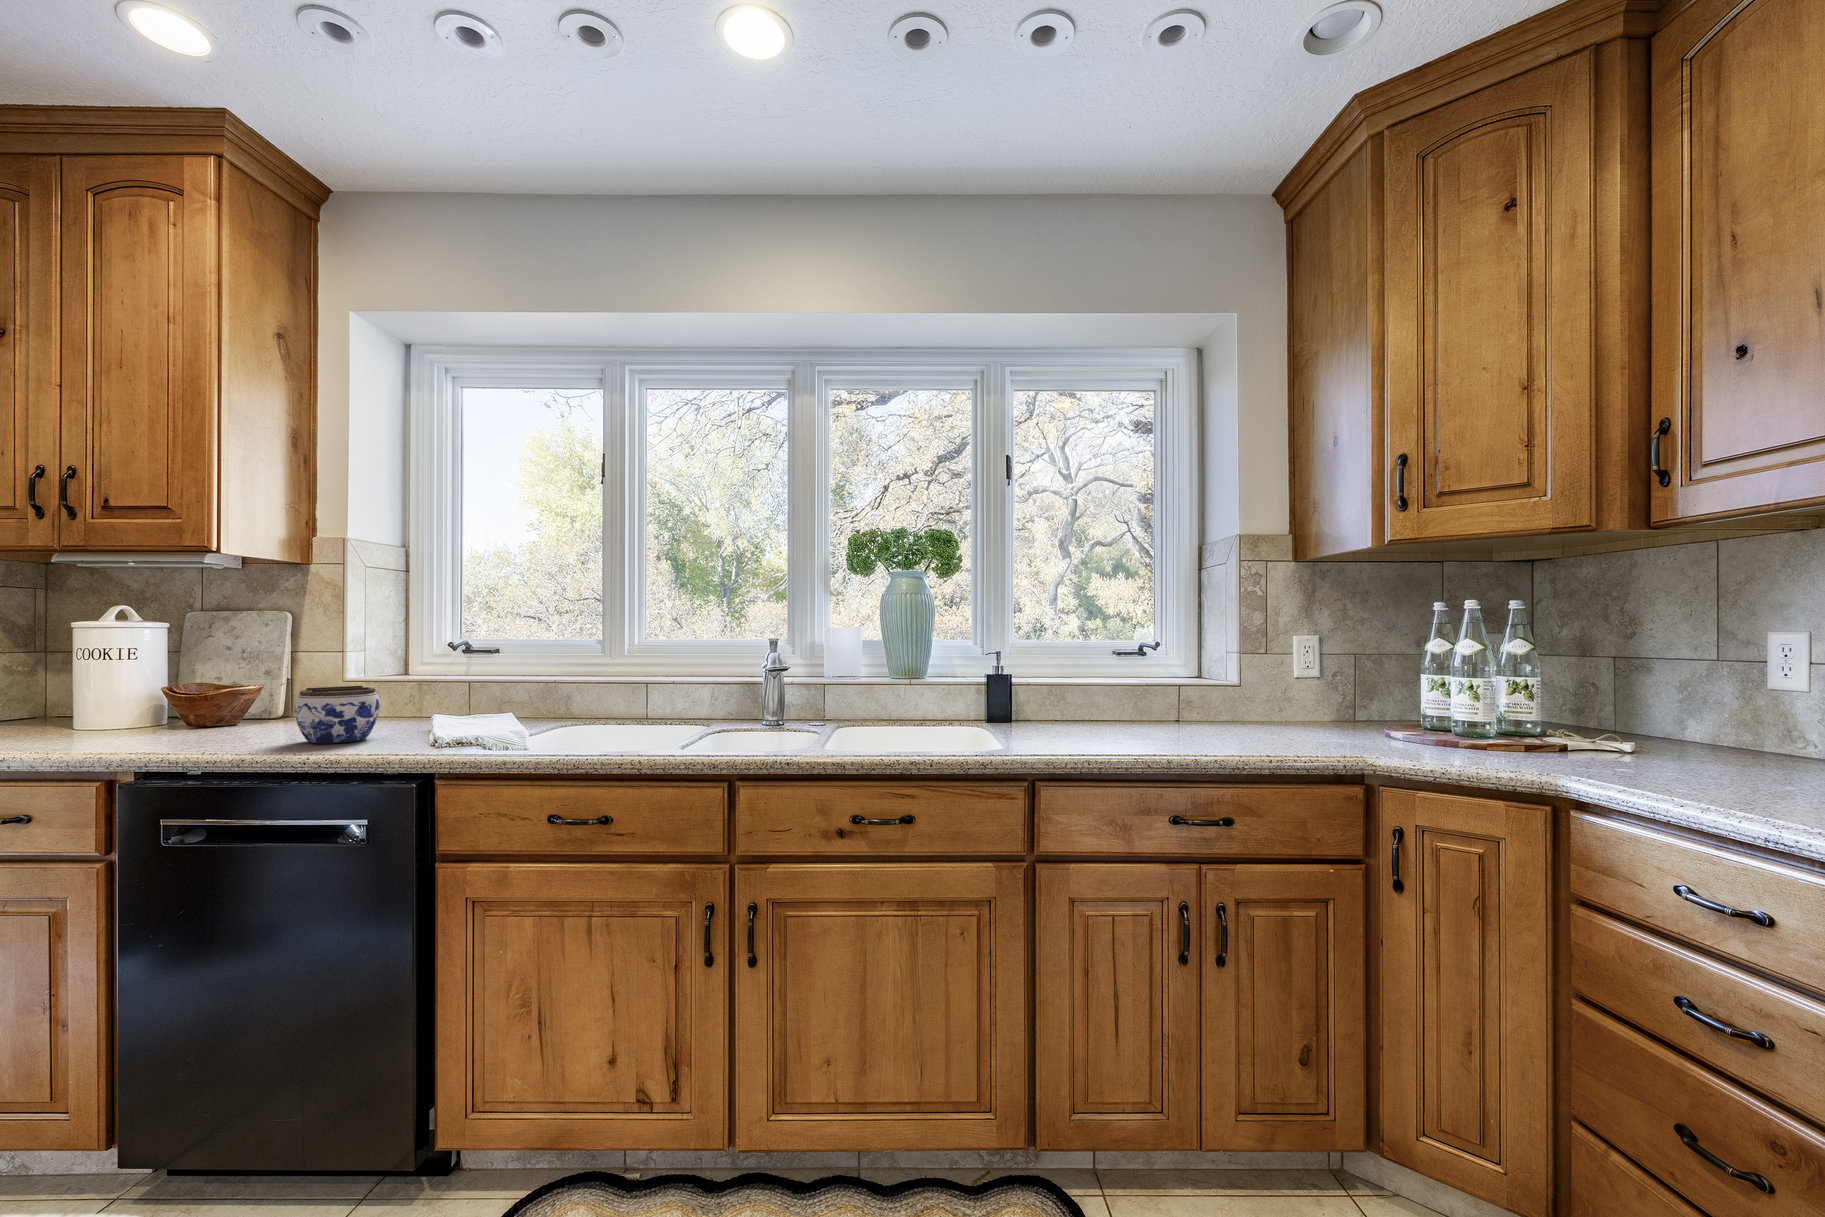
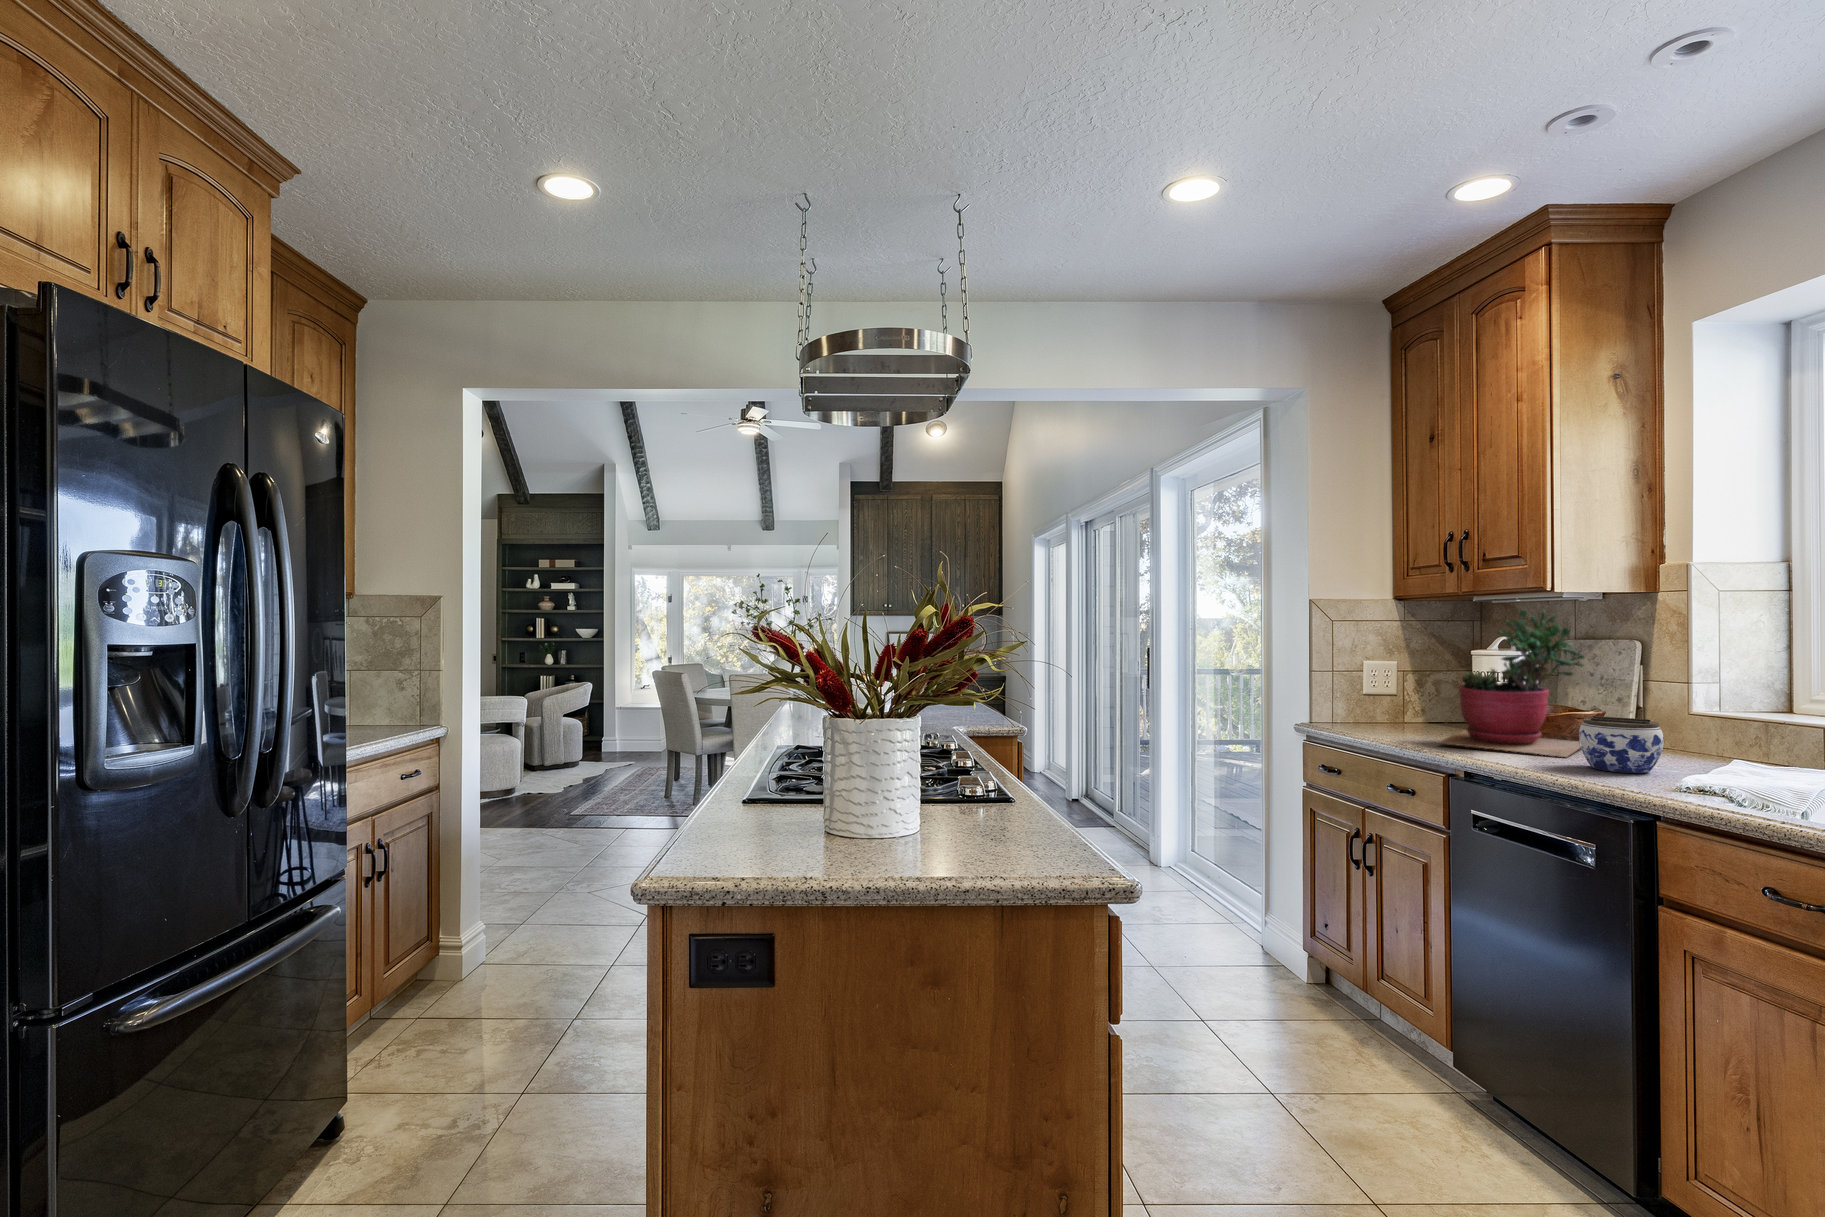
succulent plant: none [77,574,262,749] -> present [1438,610,1584,757]

